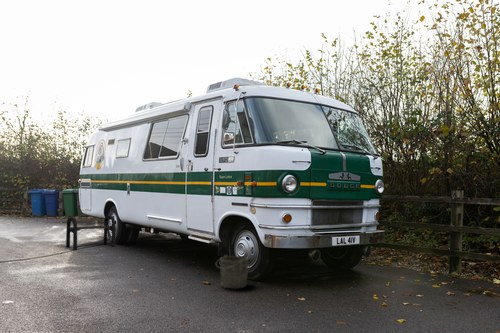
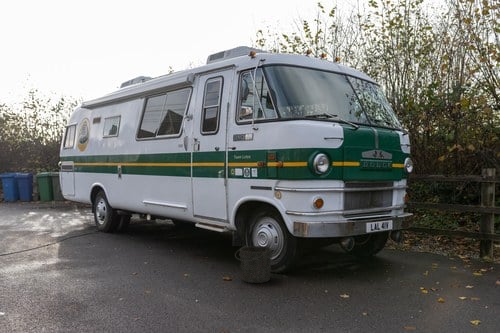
bench: present [66,215,115,250] -> none [50,201,105,240]

